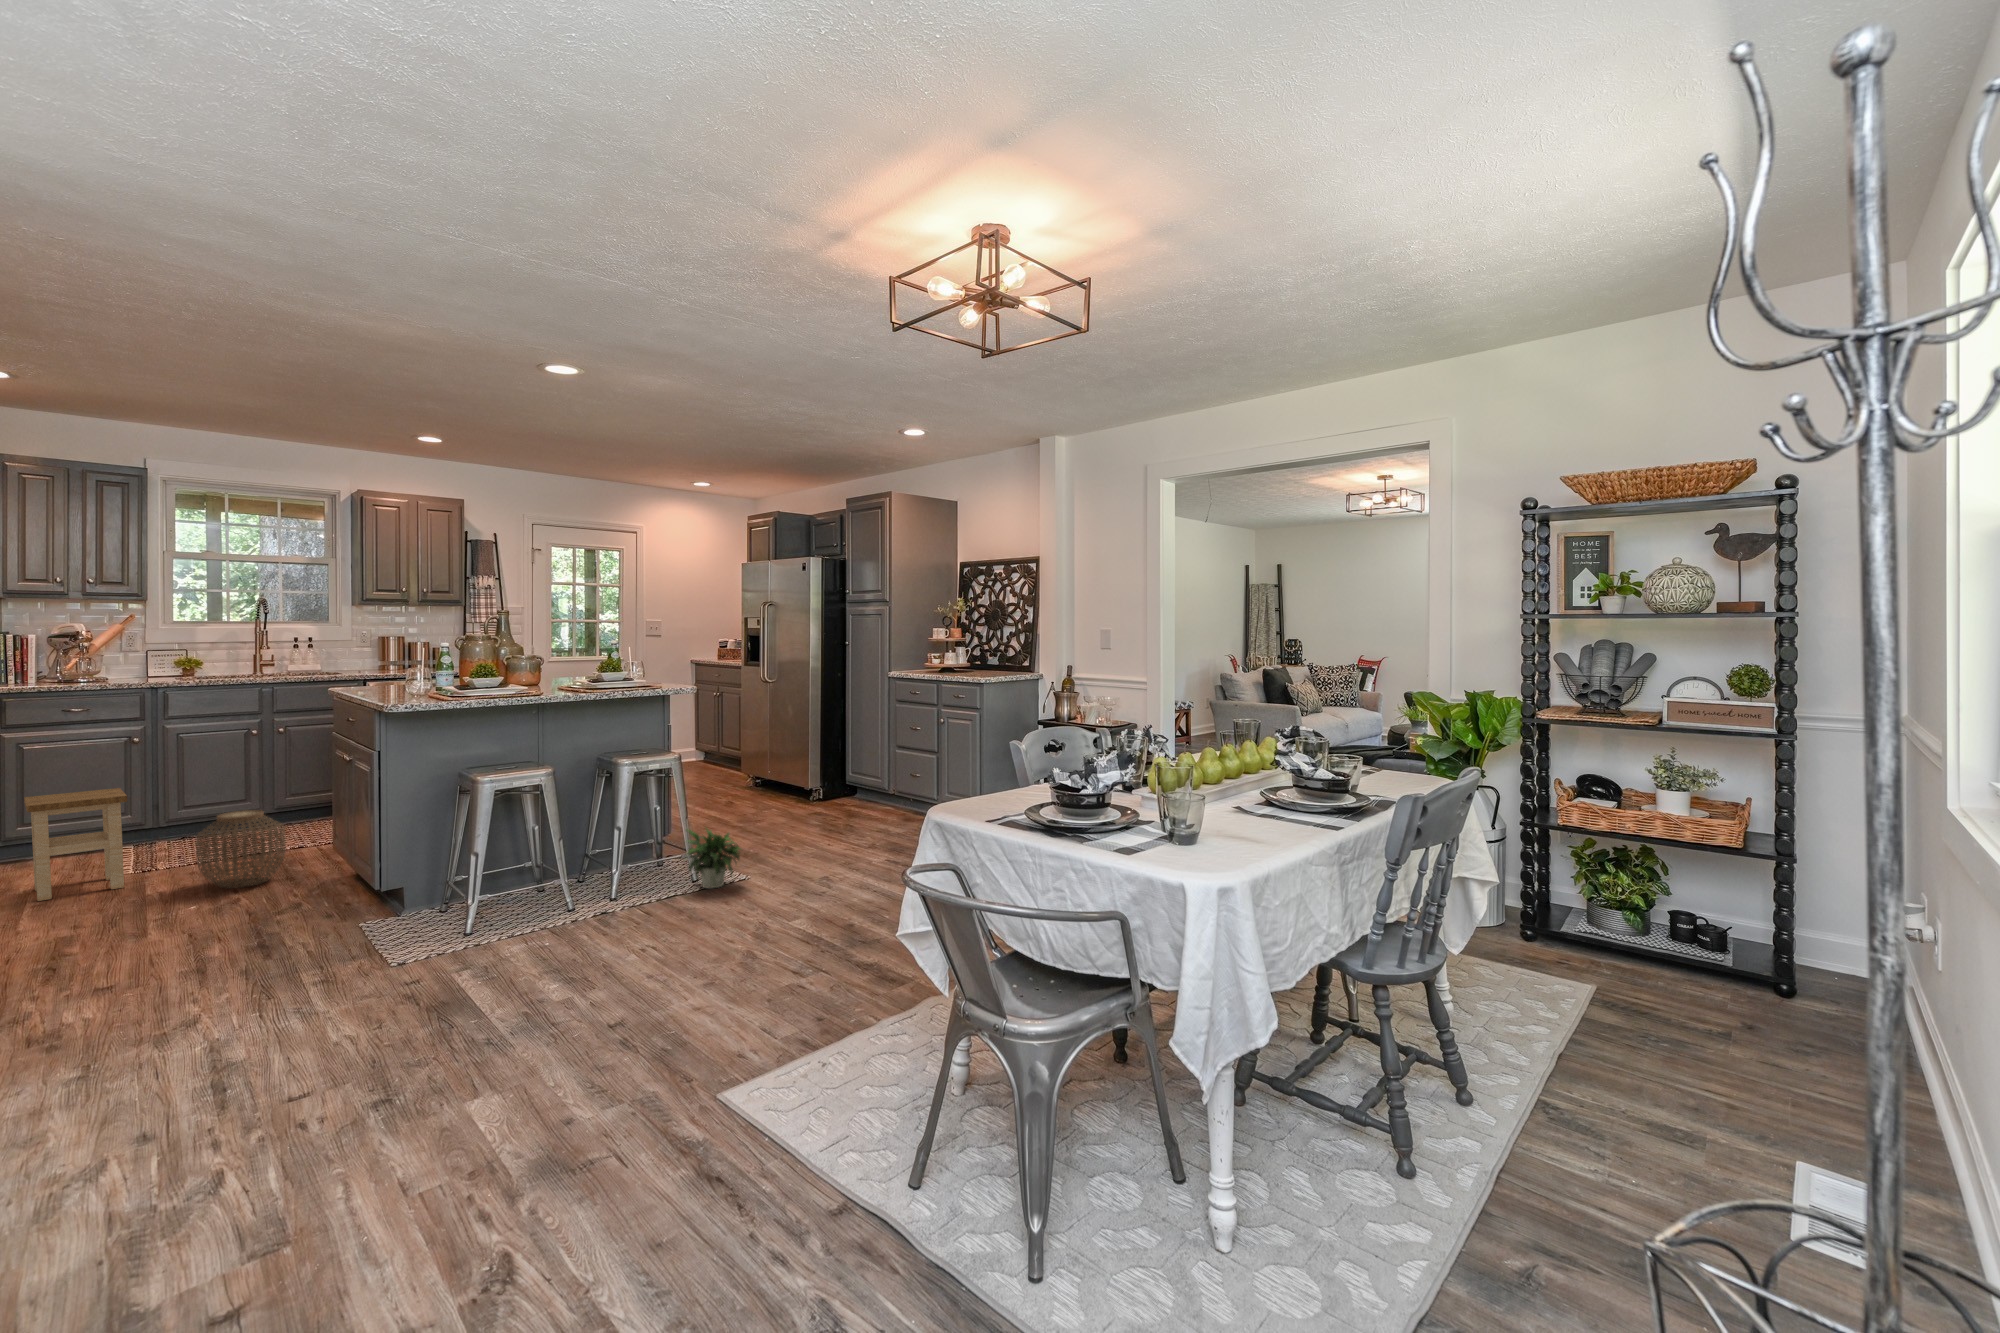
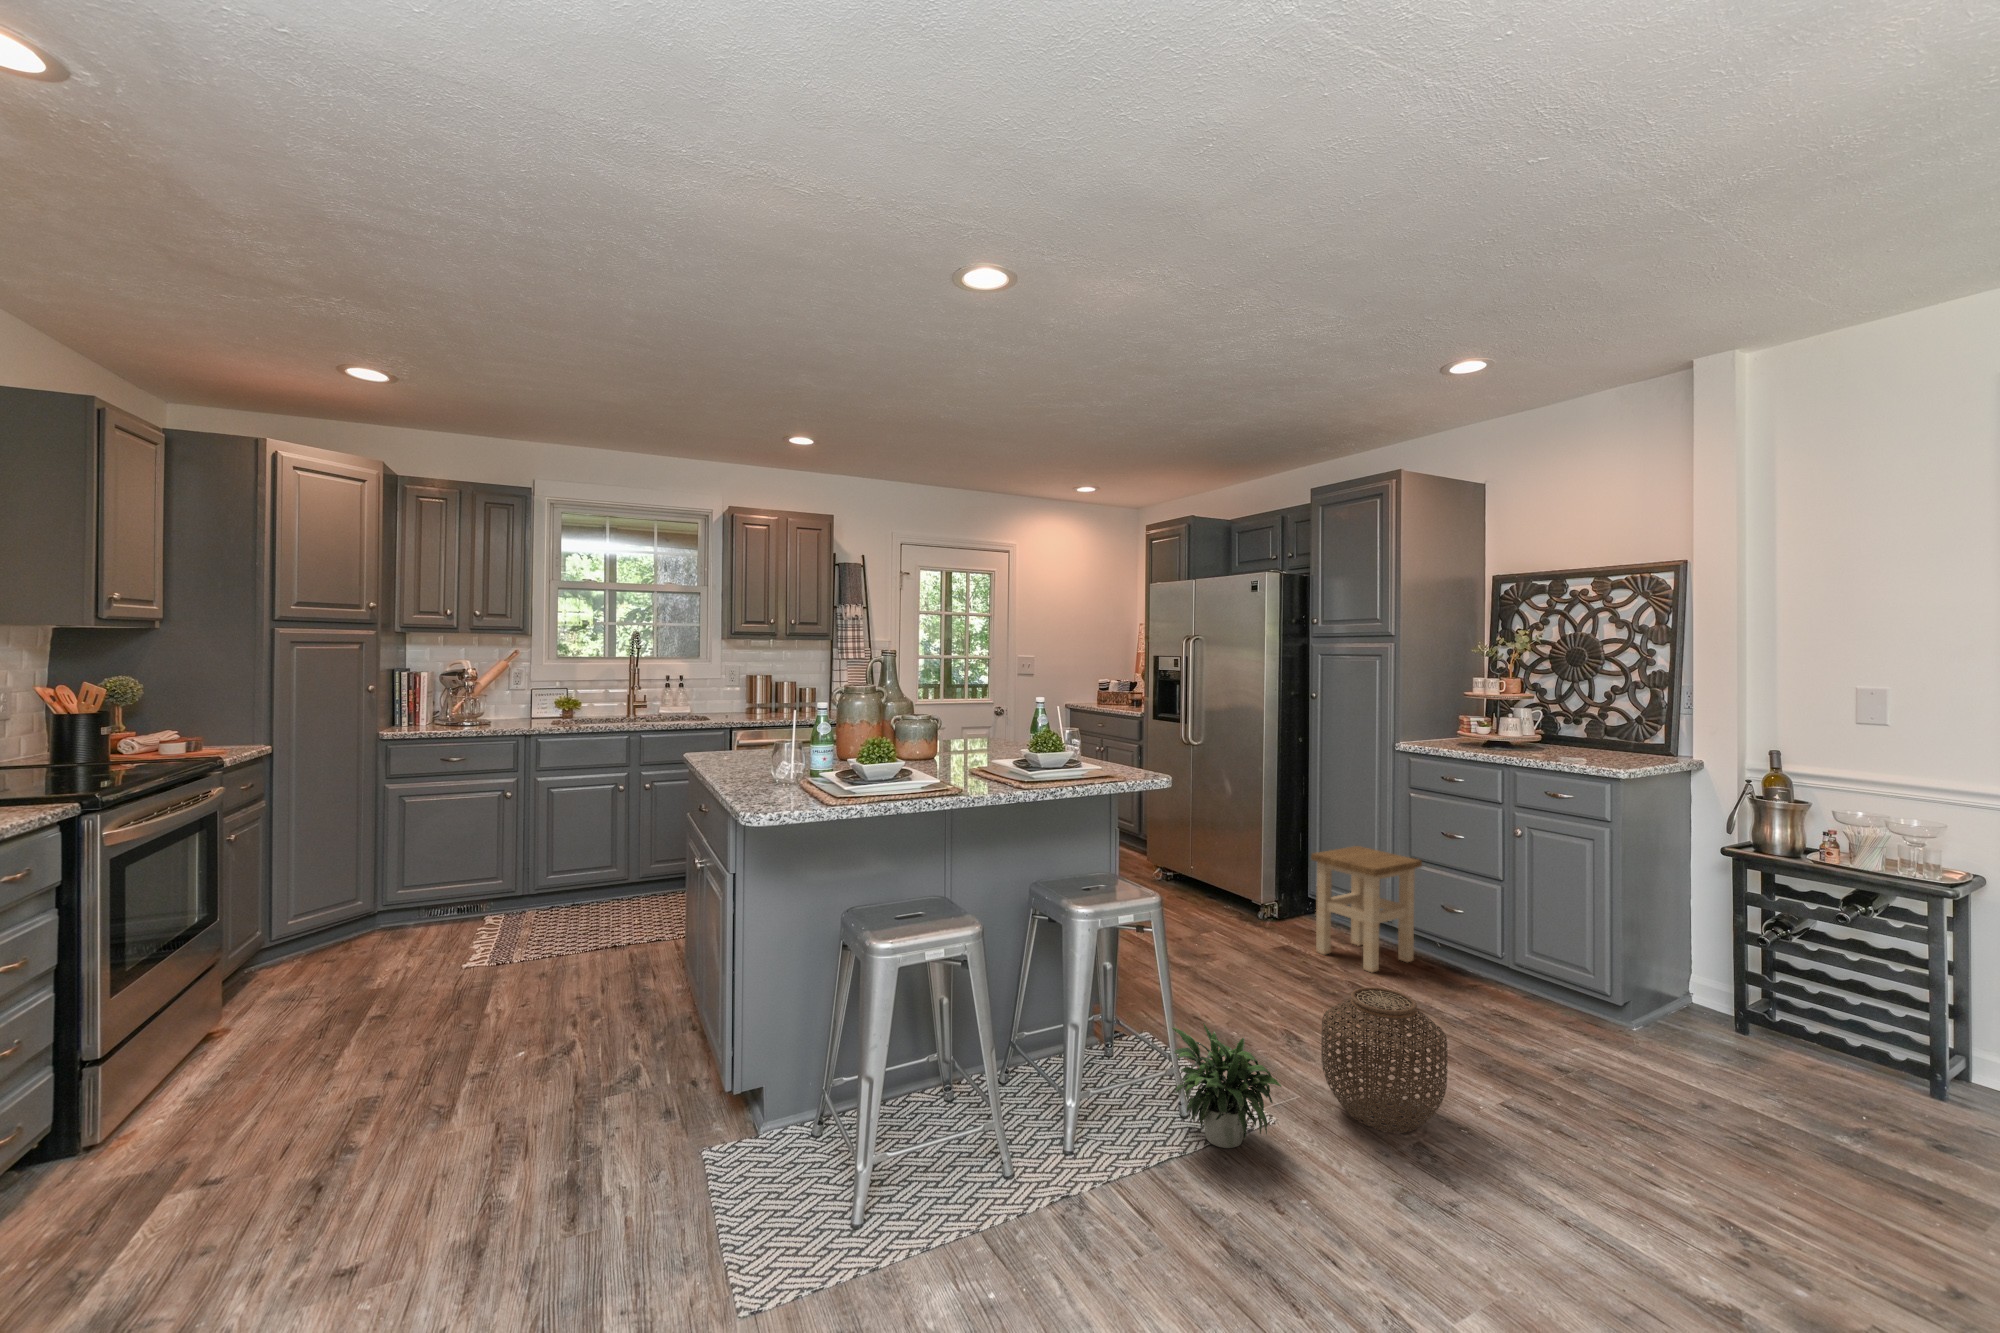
stool: present [24,788,127,901] -> present [1311,846,1422,972]
woven basket: present [195,810,286,888] -> present [1321,987,1448,1133]

